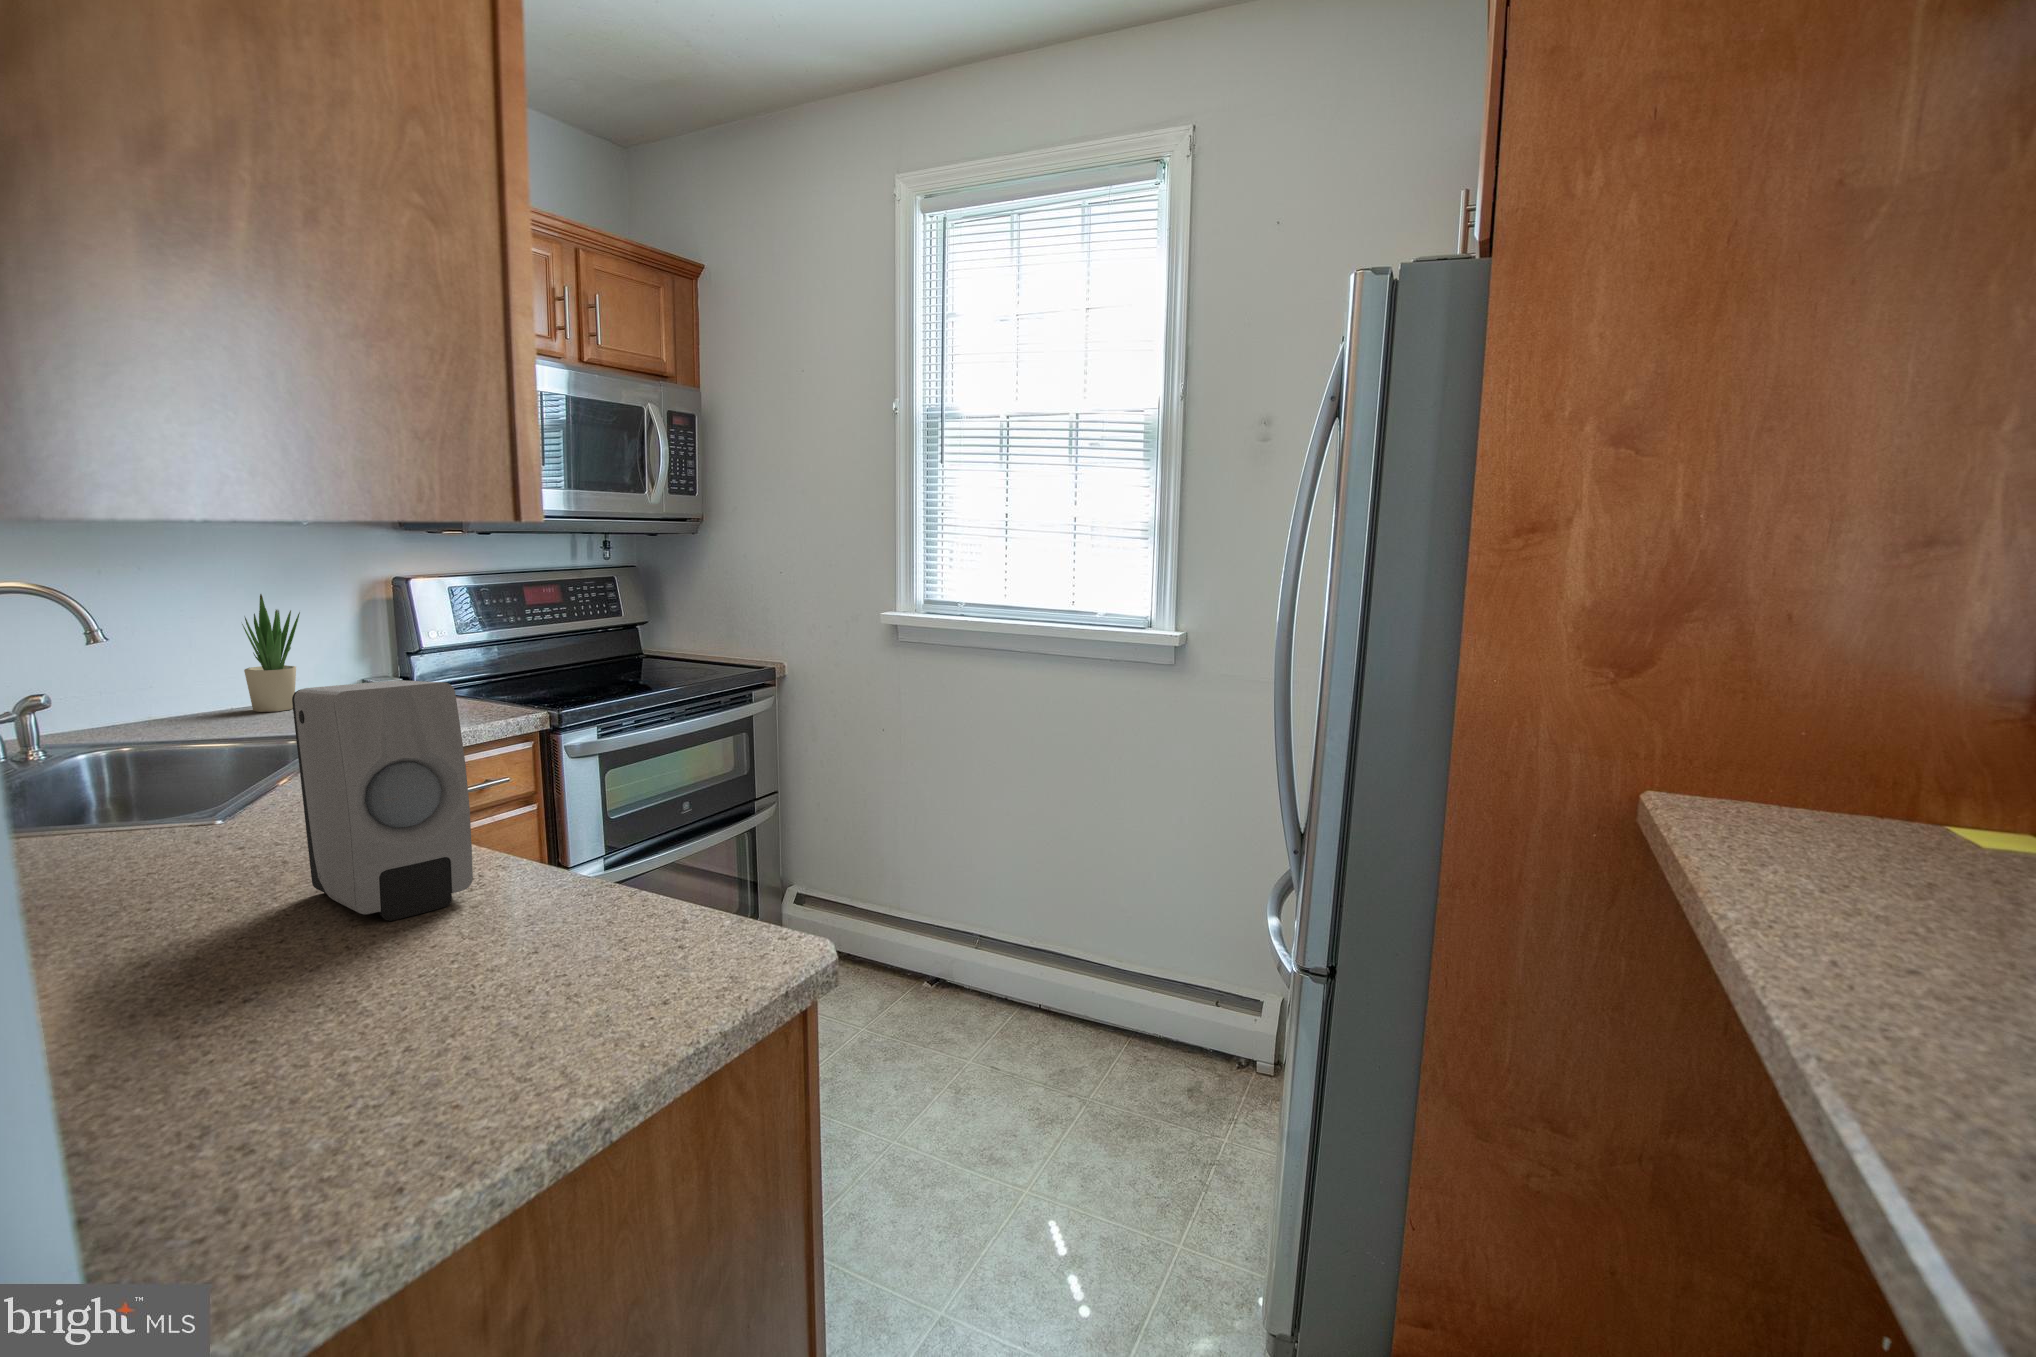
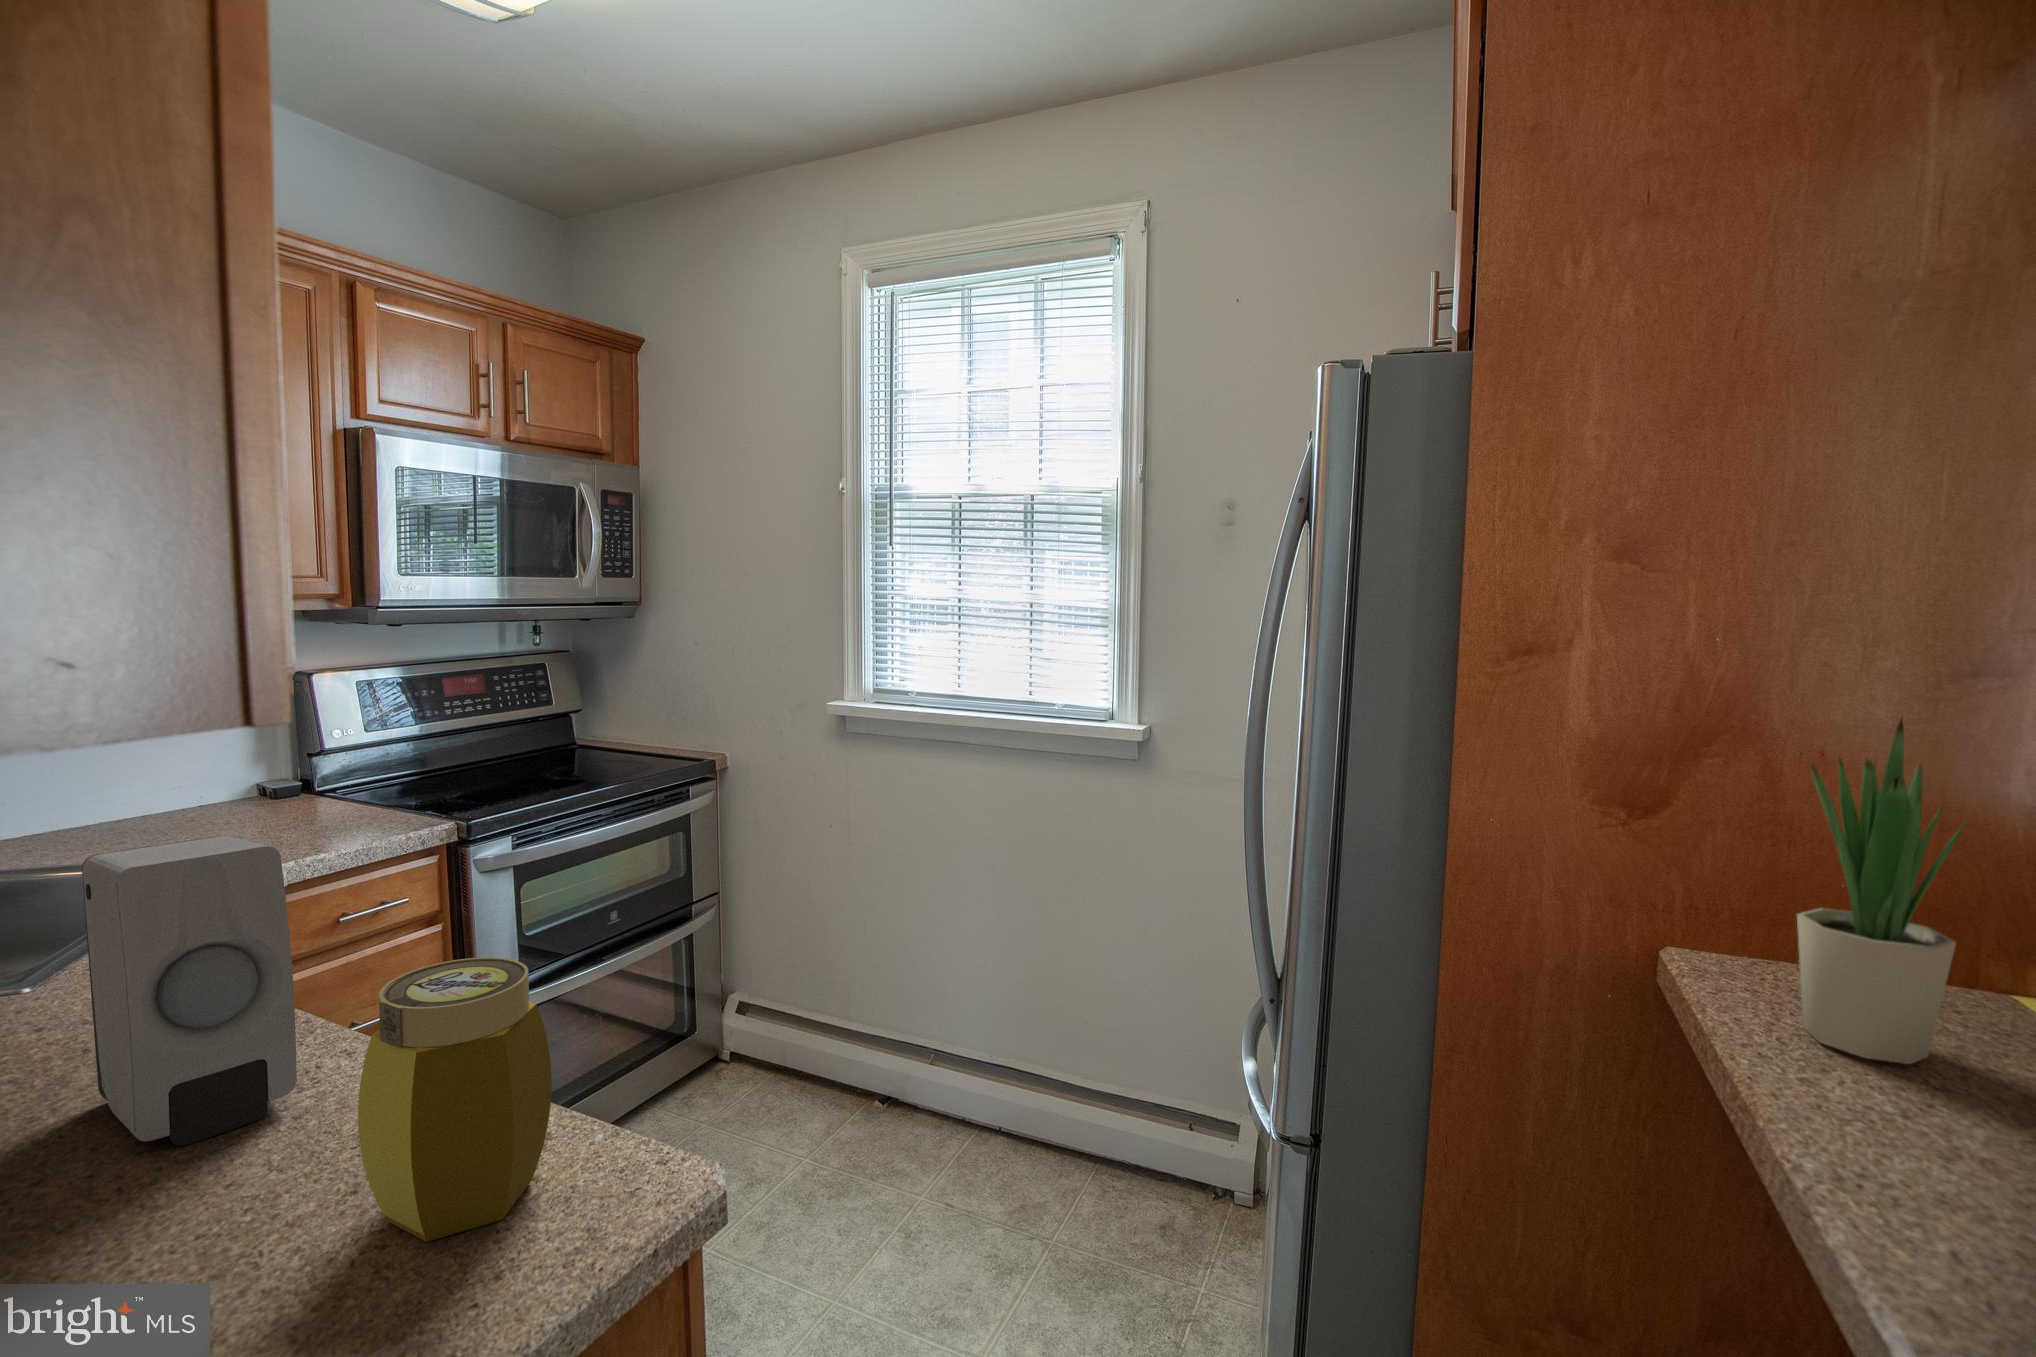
potted plant: present [242,594,300,712] -> present [1797,718,1966,1064]
jar: none [546,767,692,981] -> present [358,957,551,1242]

